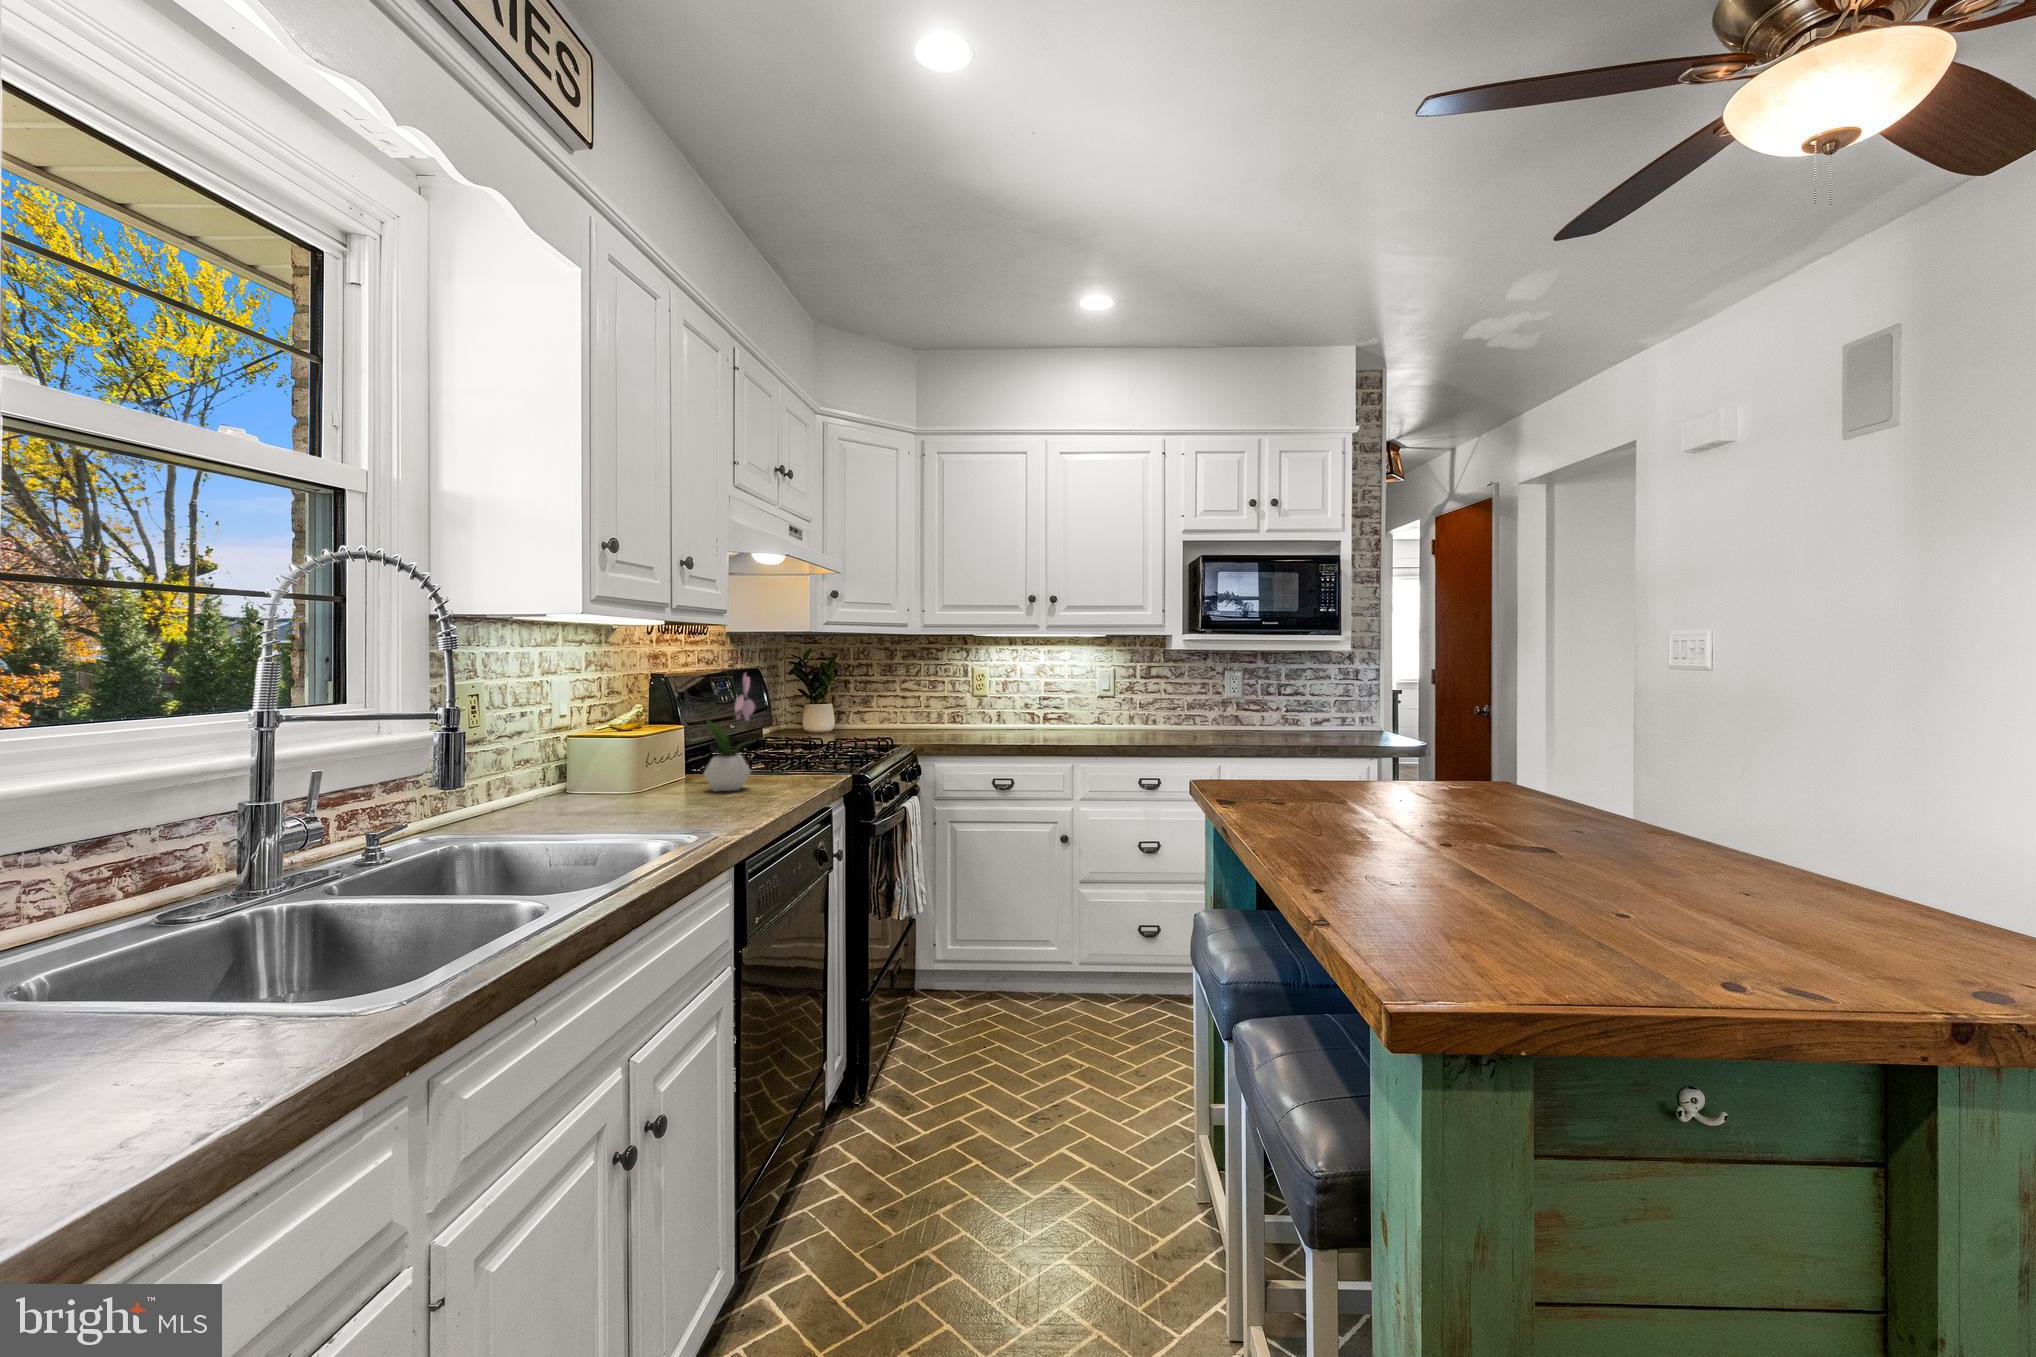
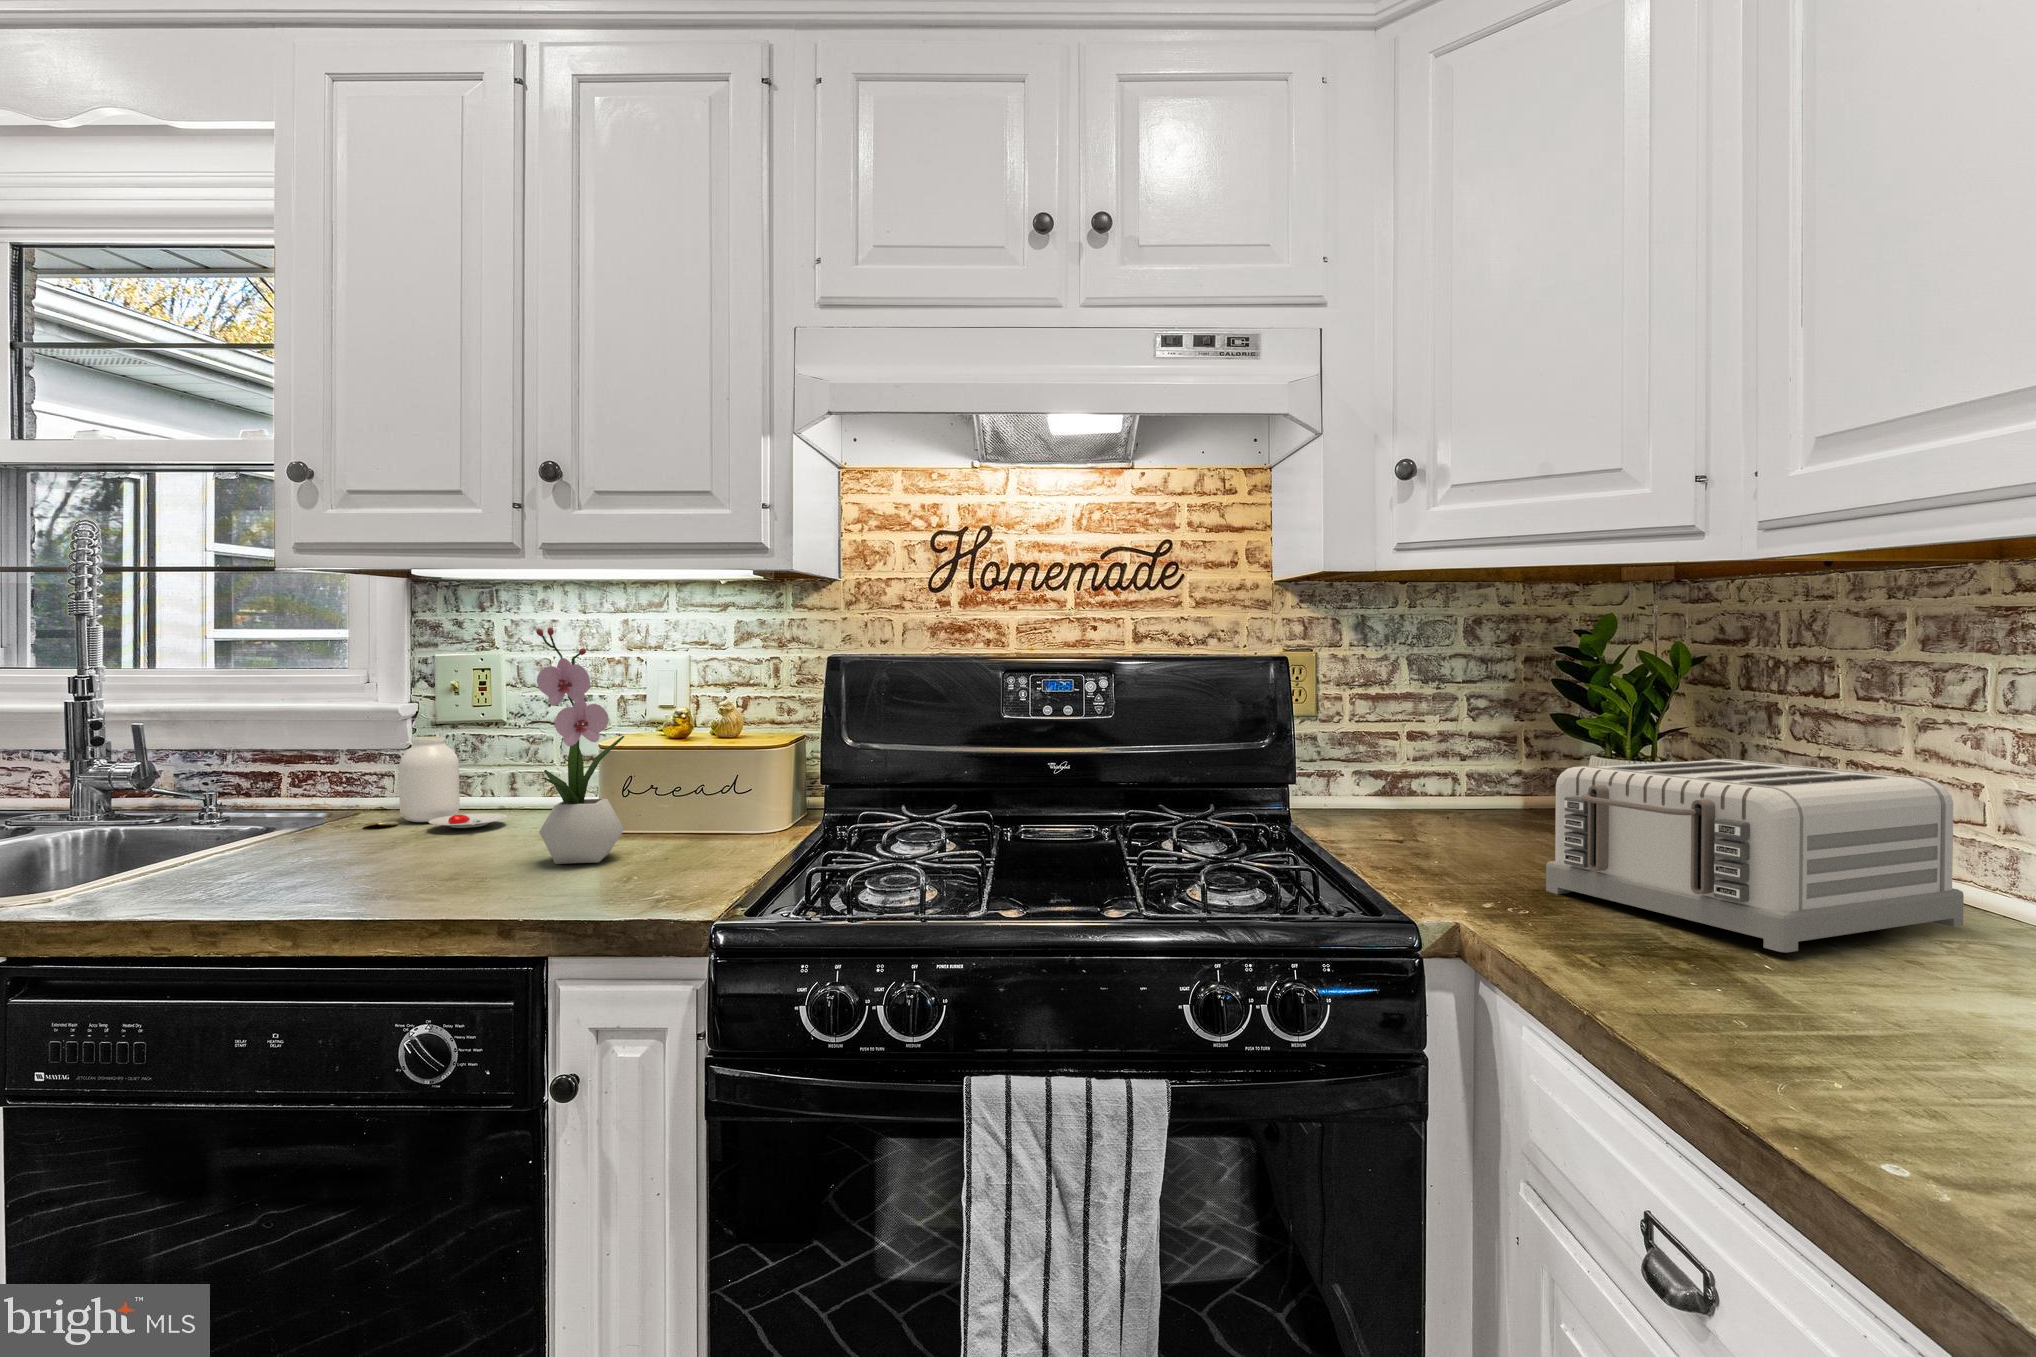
toaster: none [872,694,956,740] -> present [1546,759,1964,952]
jar: none [489,748,610,825] -> present [363,737,508,828]

